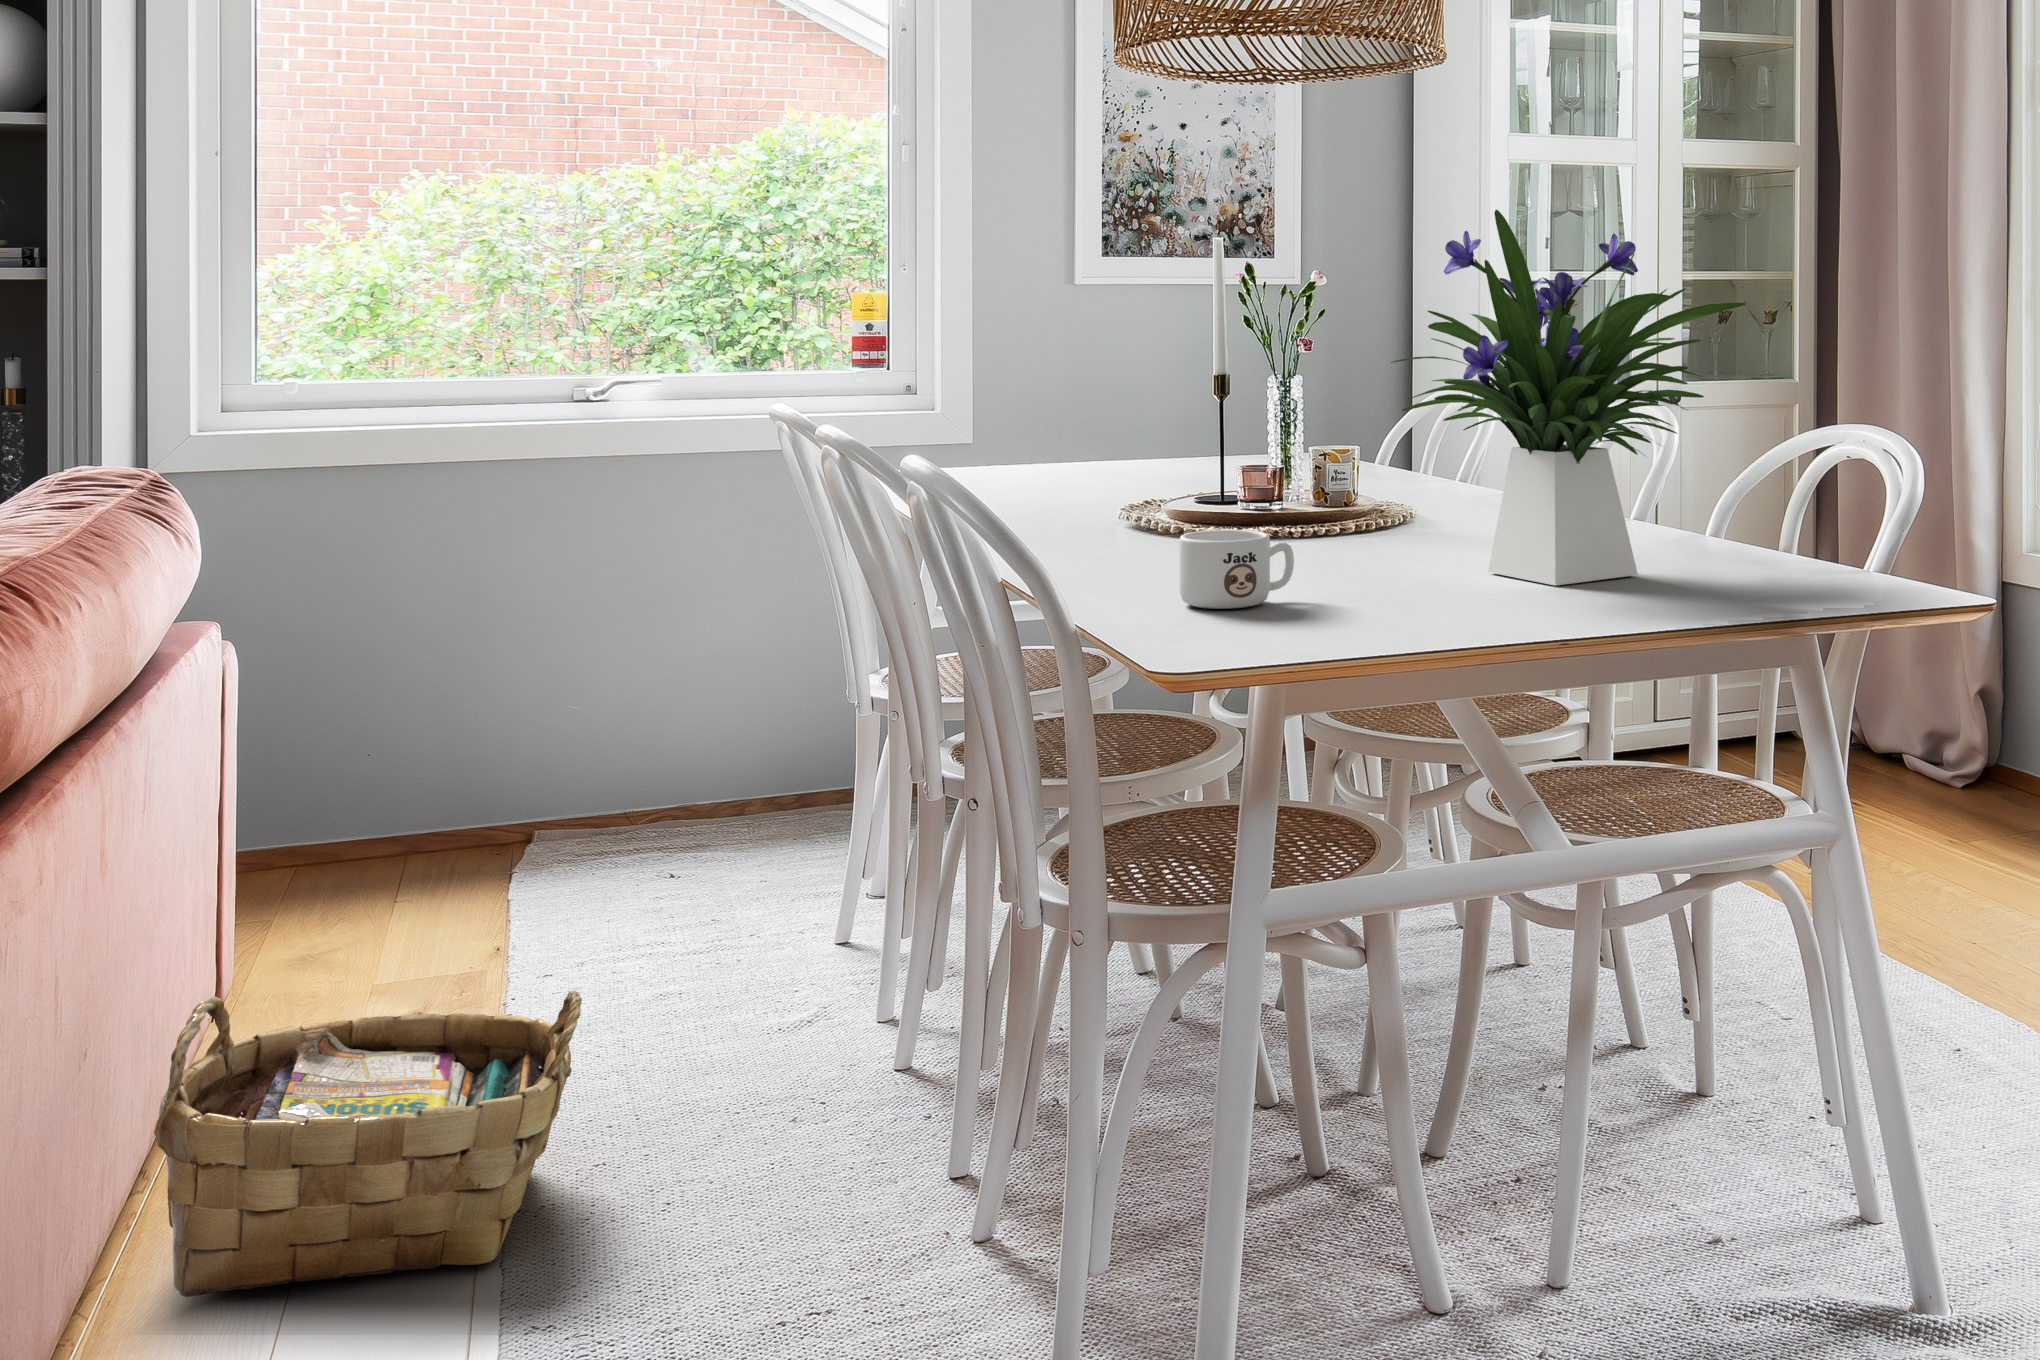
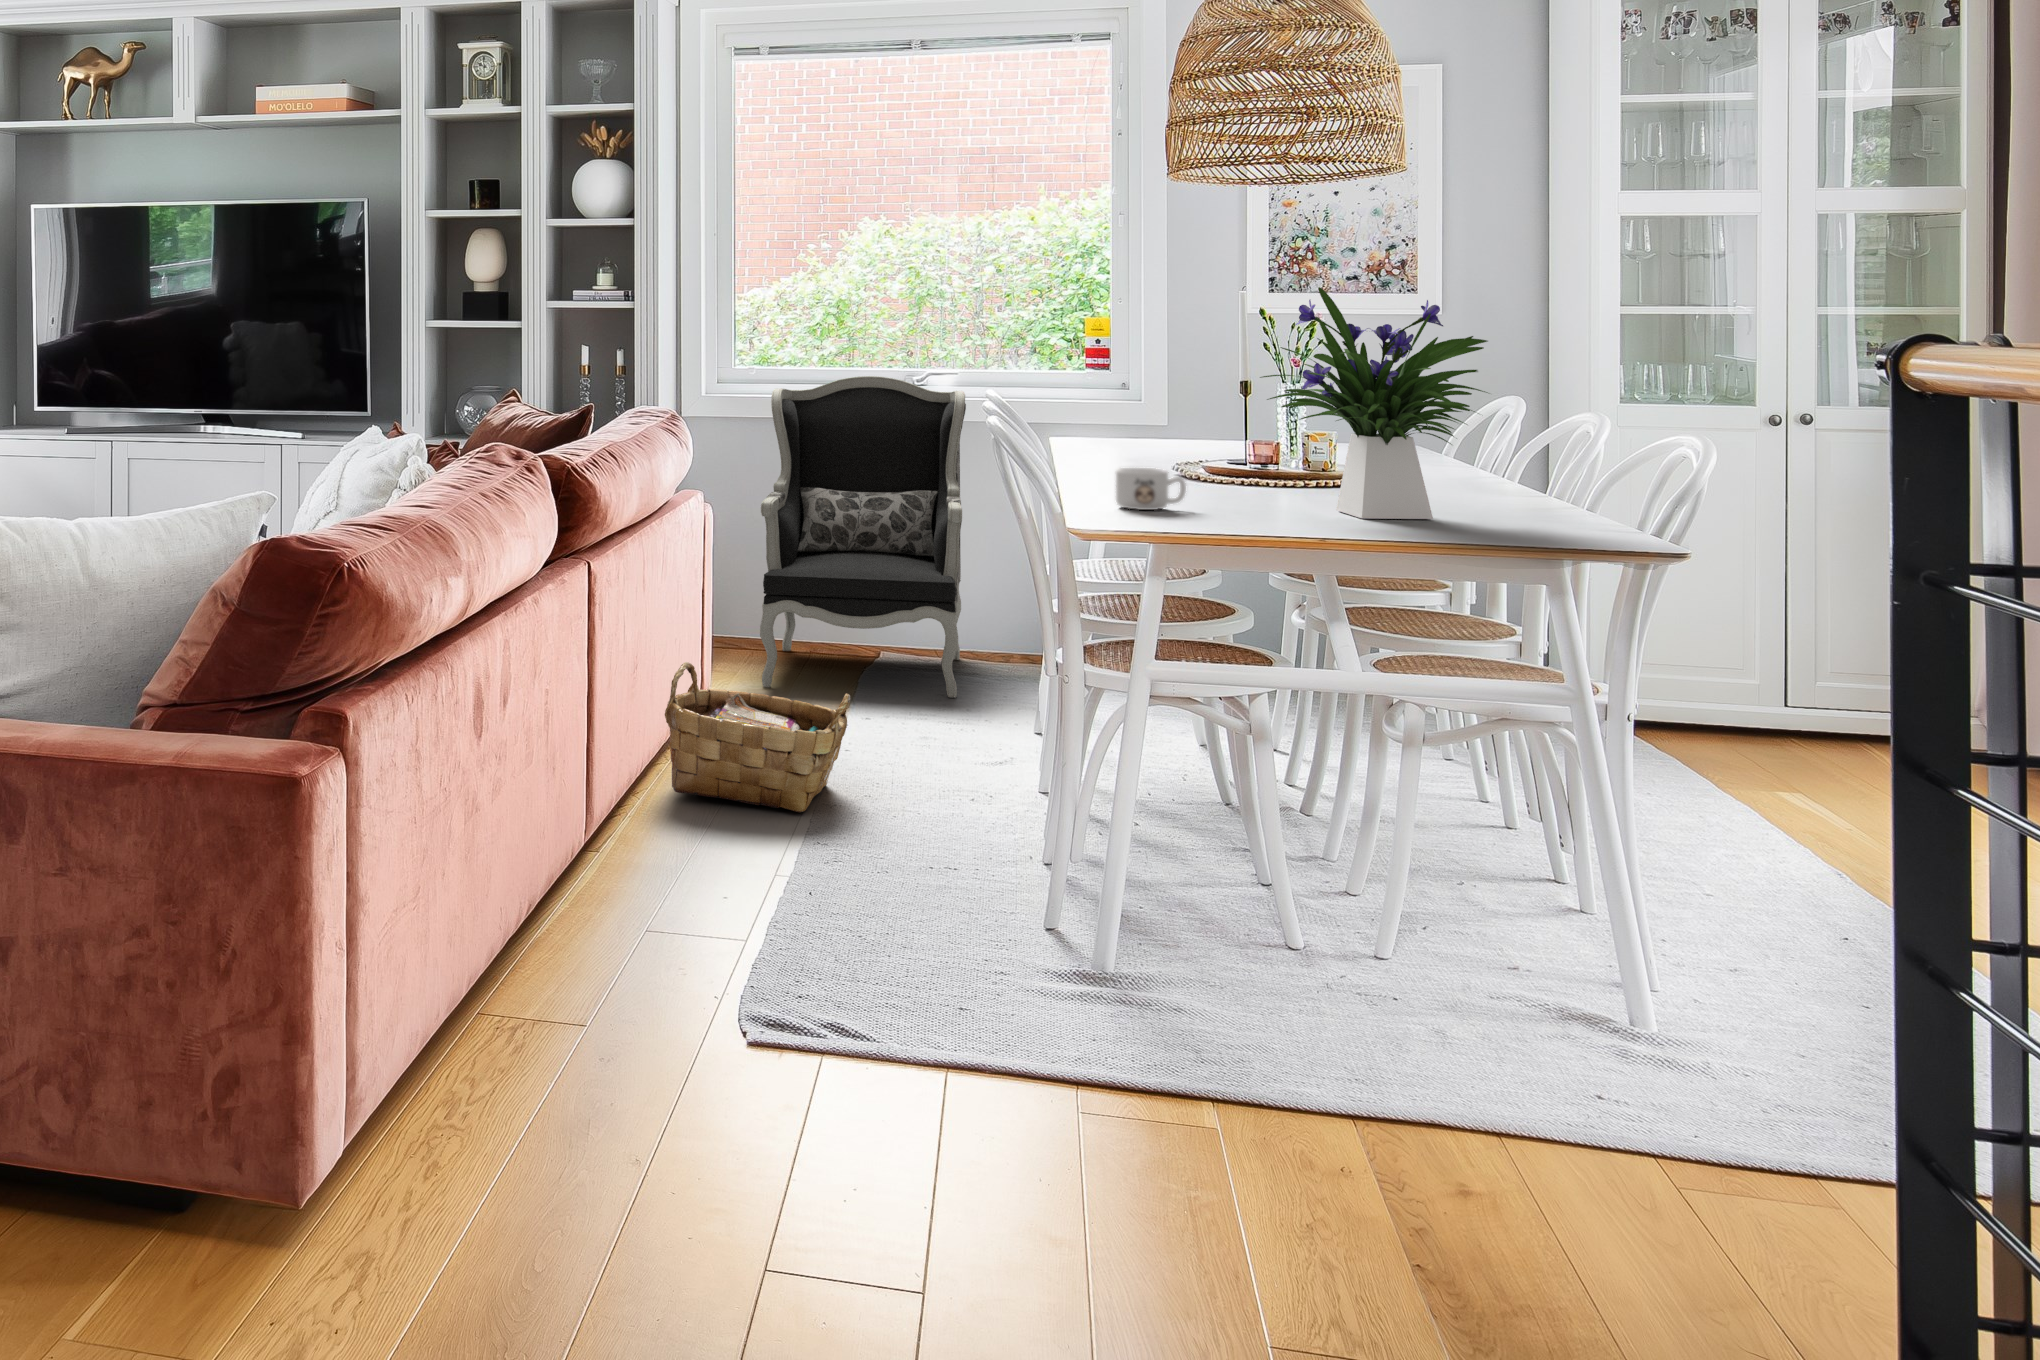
armchair: none [329,387,700,946] -> present [760,376,966,698]

